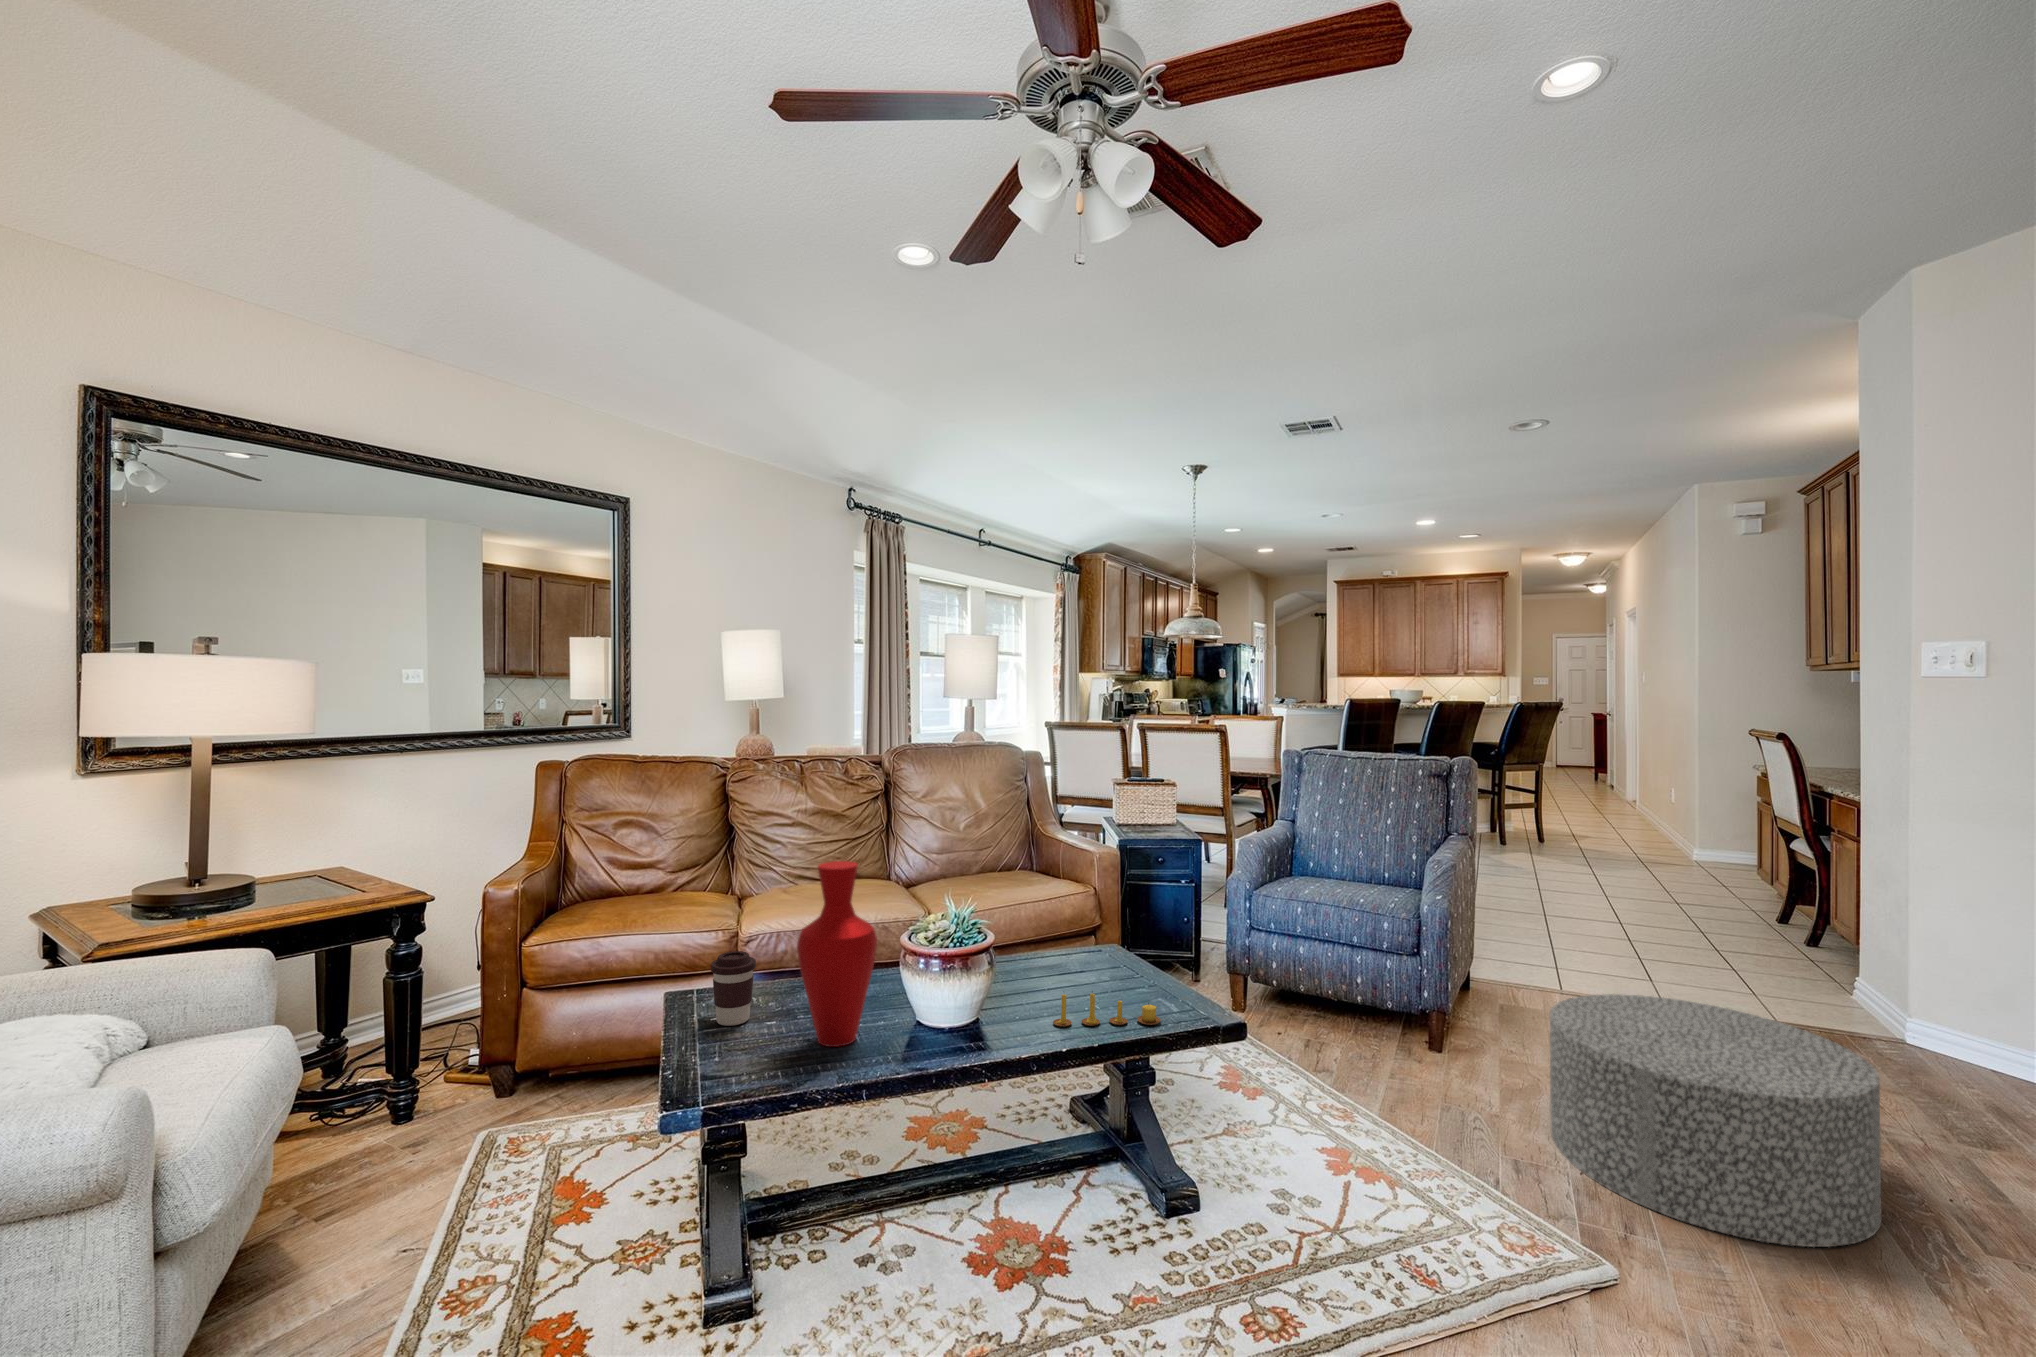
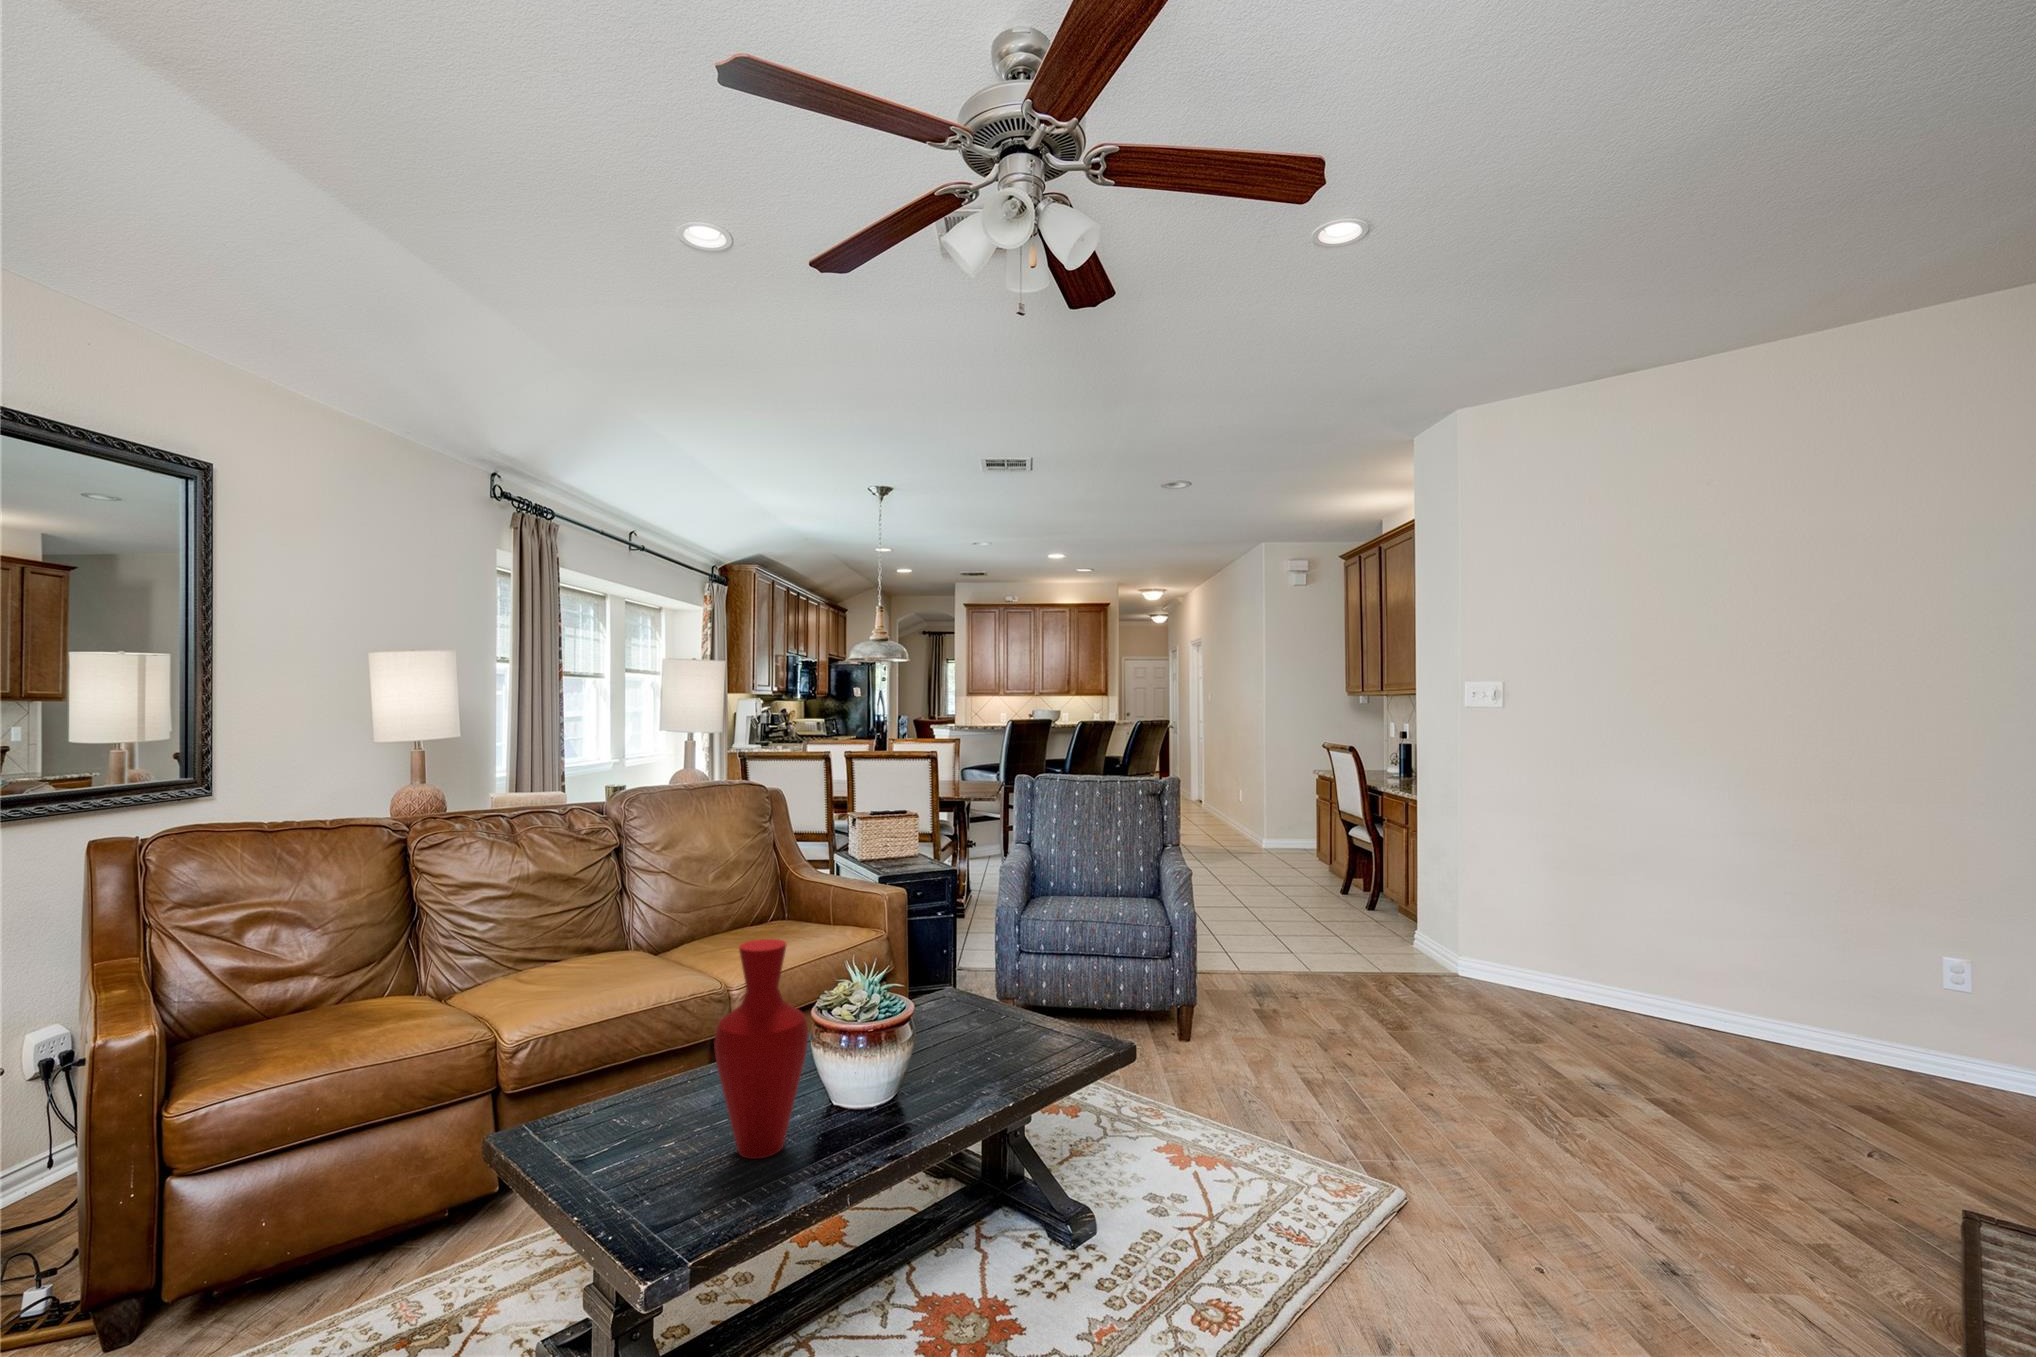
coffee cup: present [711,951,756,1026] -> none [577,1066,636,1164]
candle: present [1053,991,1161,1027] -> none [970,1039,1065,1082]
ottoman: present [1550,994,1882,1247] -> none [1297,966,1513,1140]

